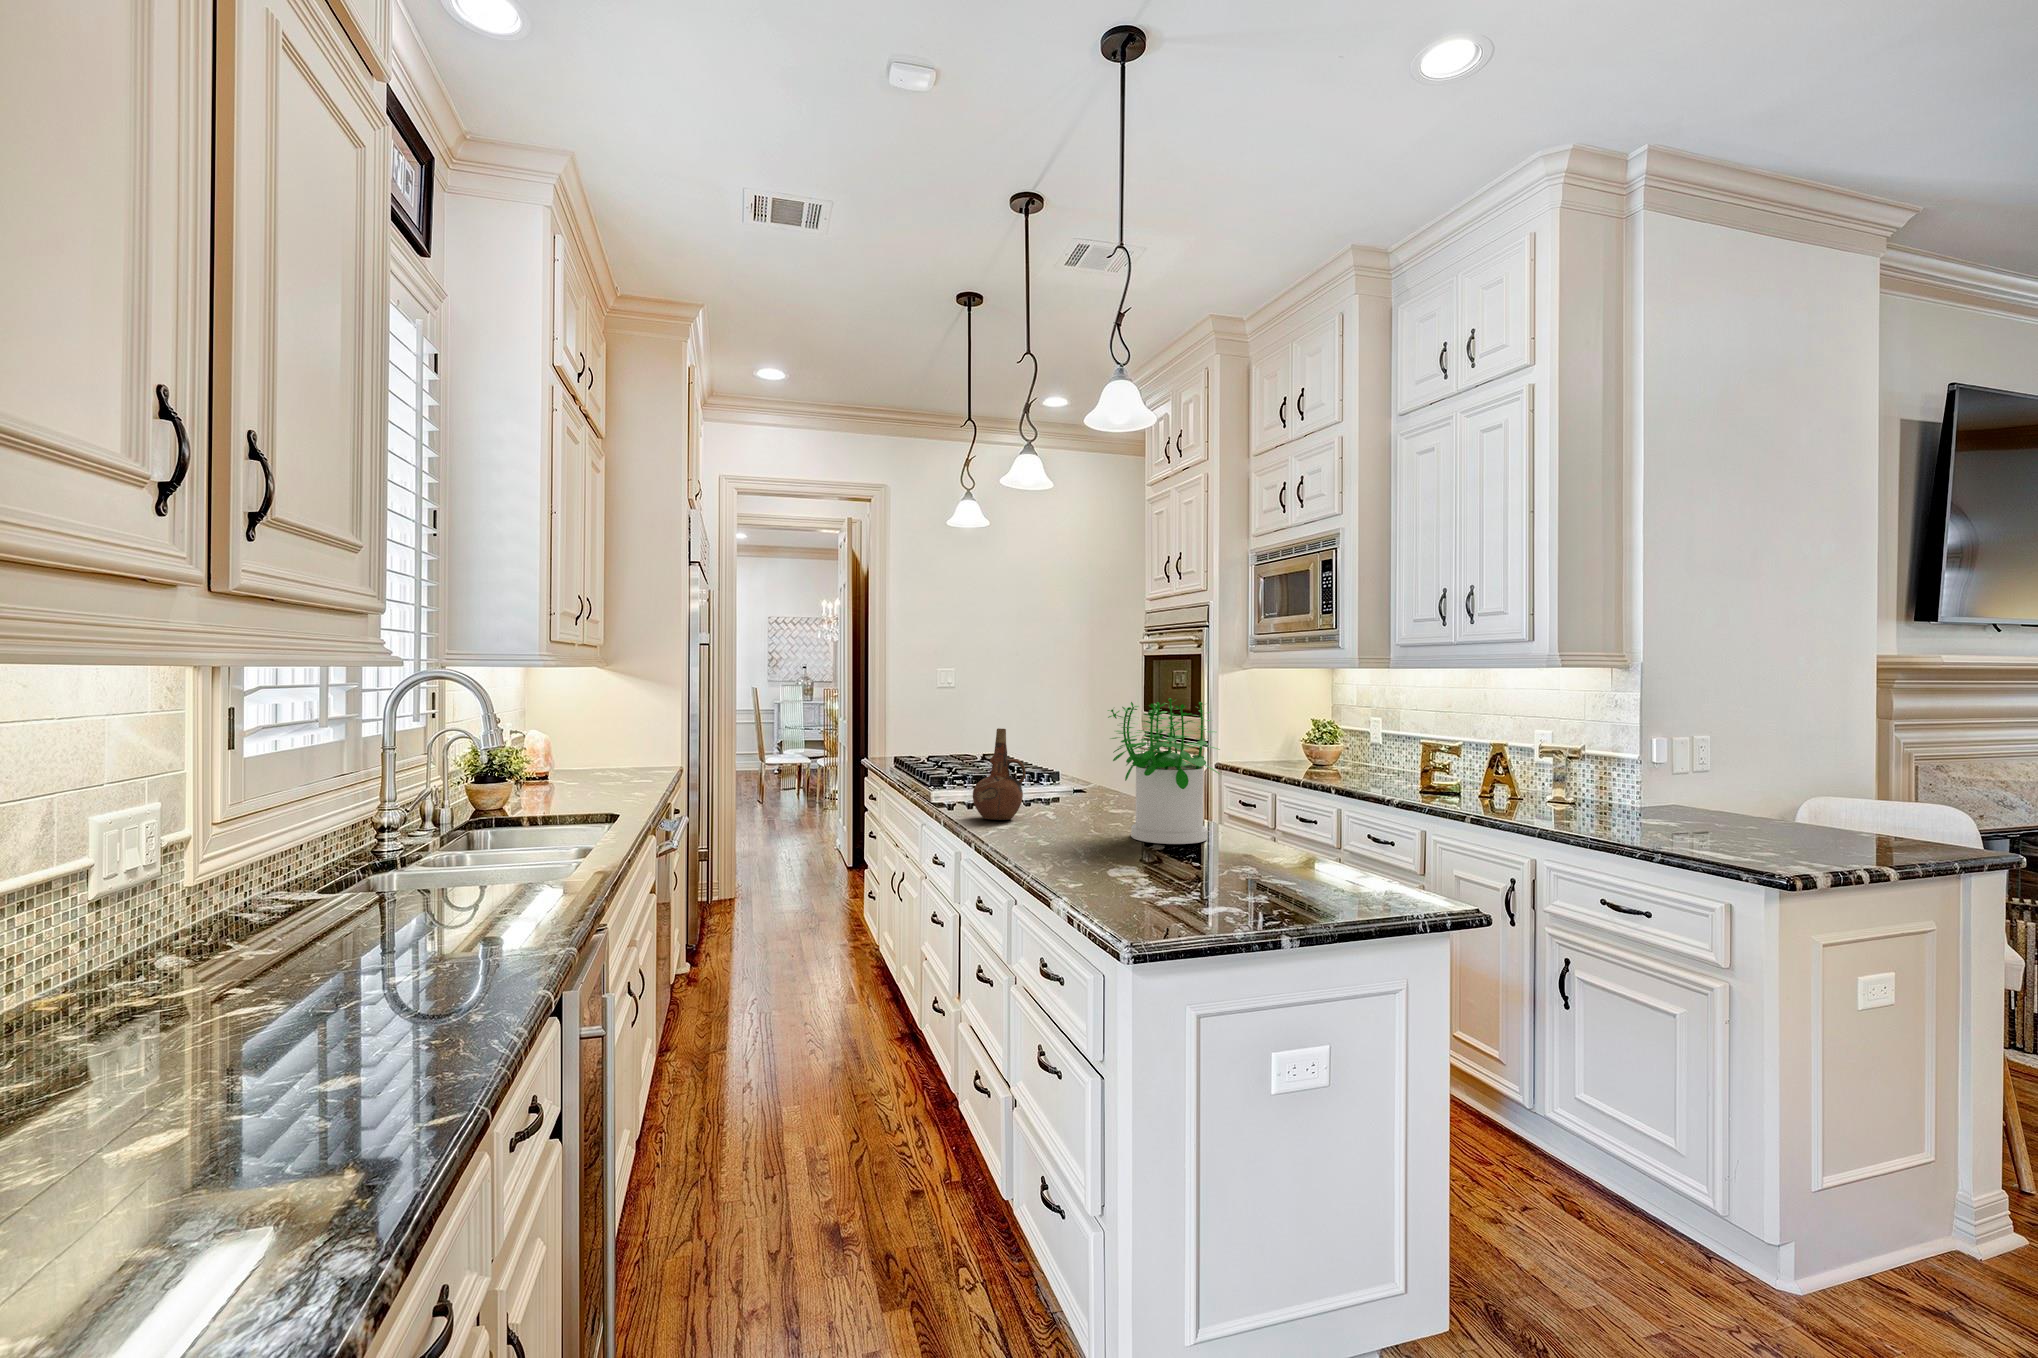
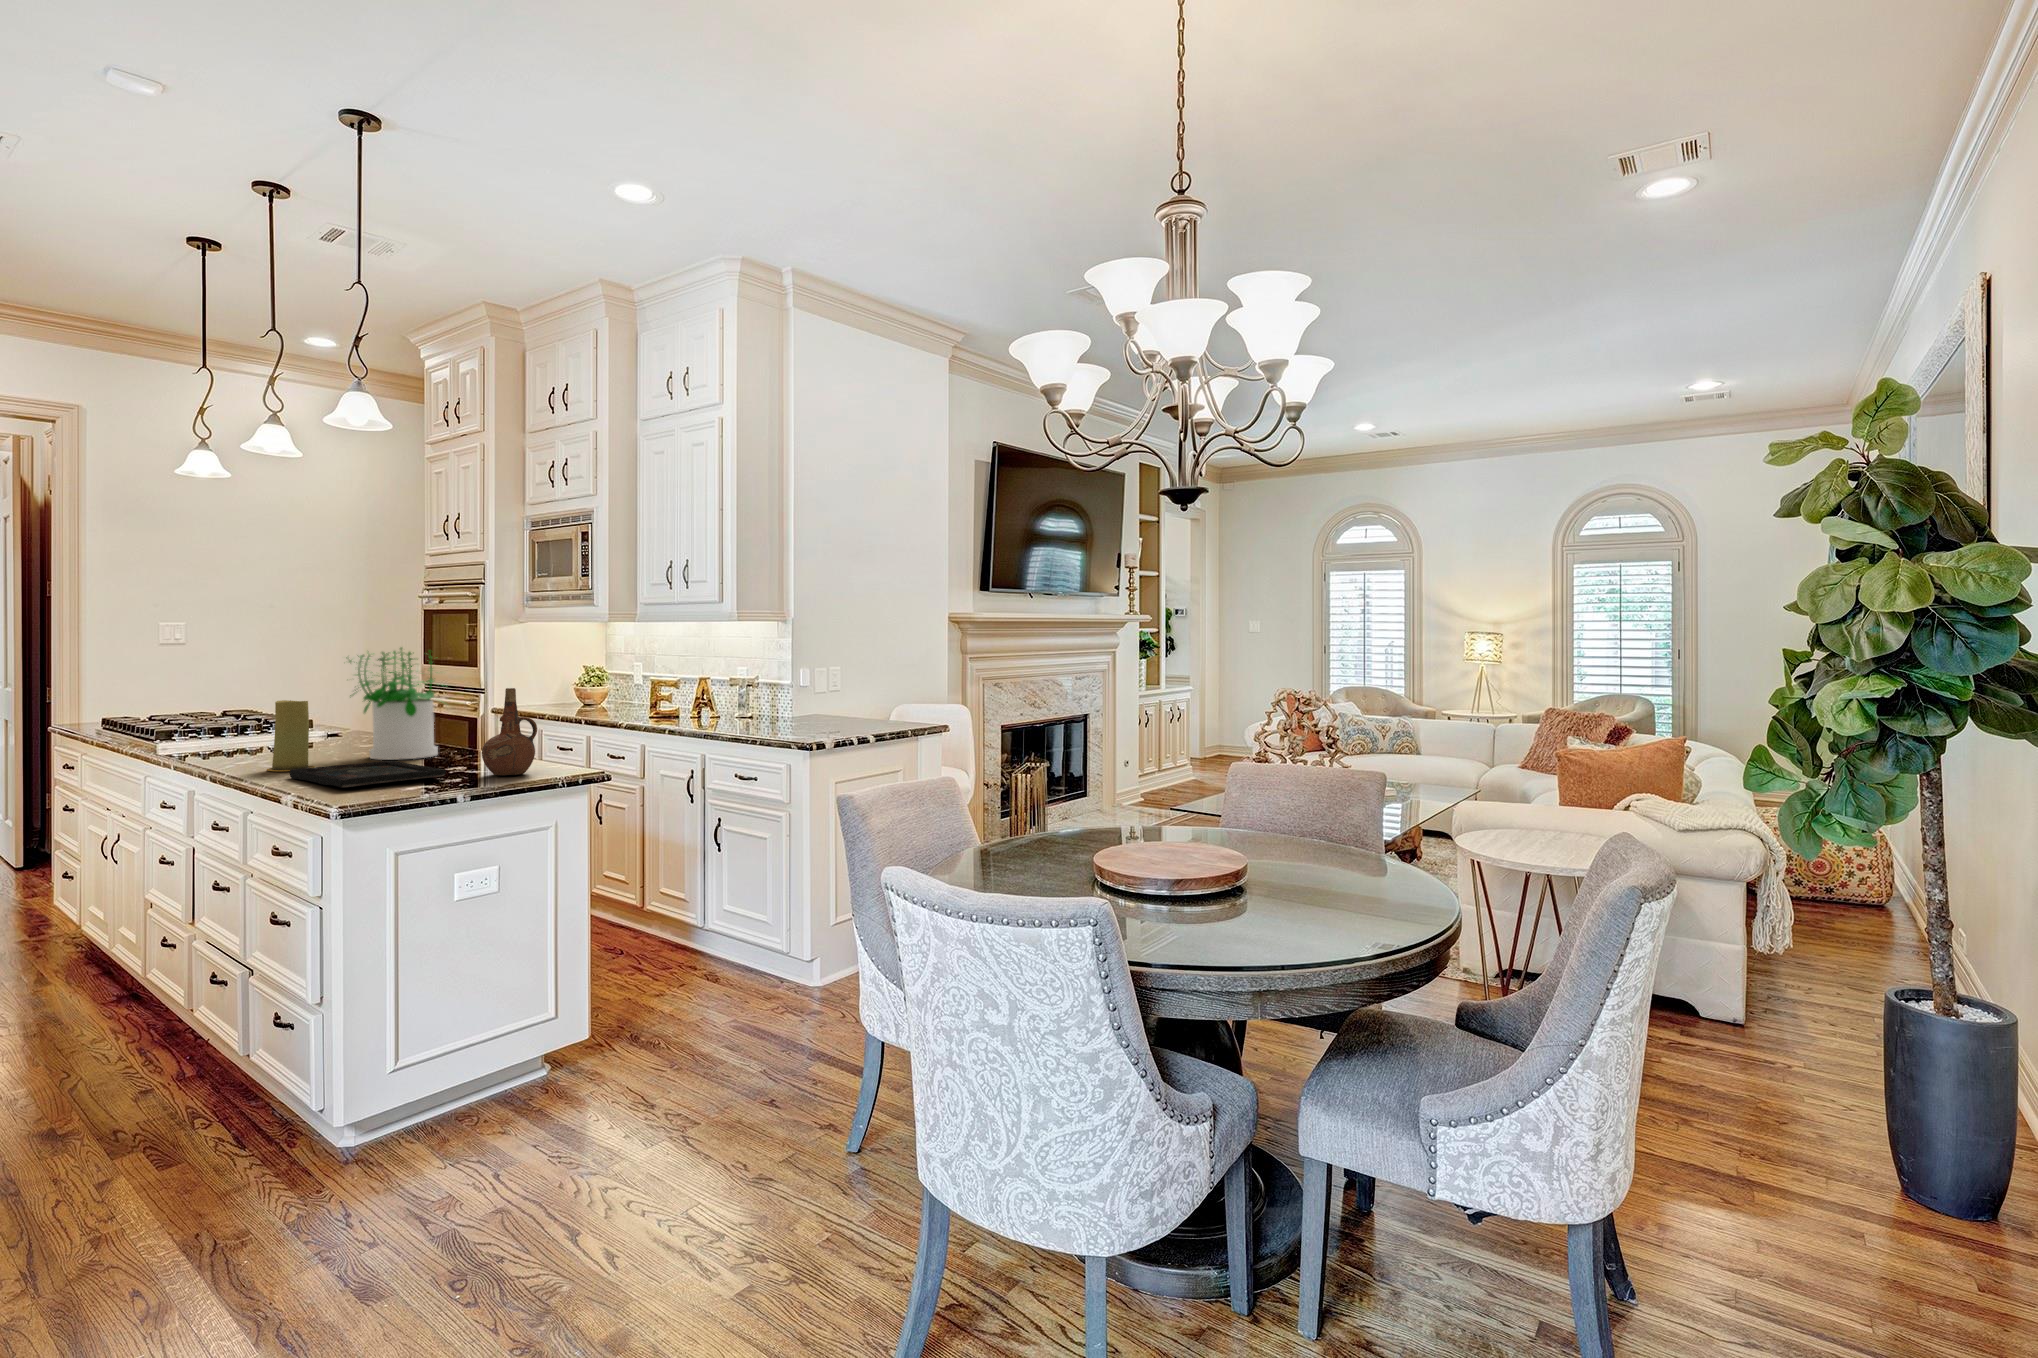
ceramic pitcher: present [973,728,1026,820] -> present [482,688,537,775]
candle: none [1029,763,1078,853] -> present [267,700,315,771]
tray: none [1057,850,1250,900] -> present [290,761,446,787]

